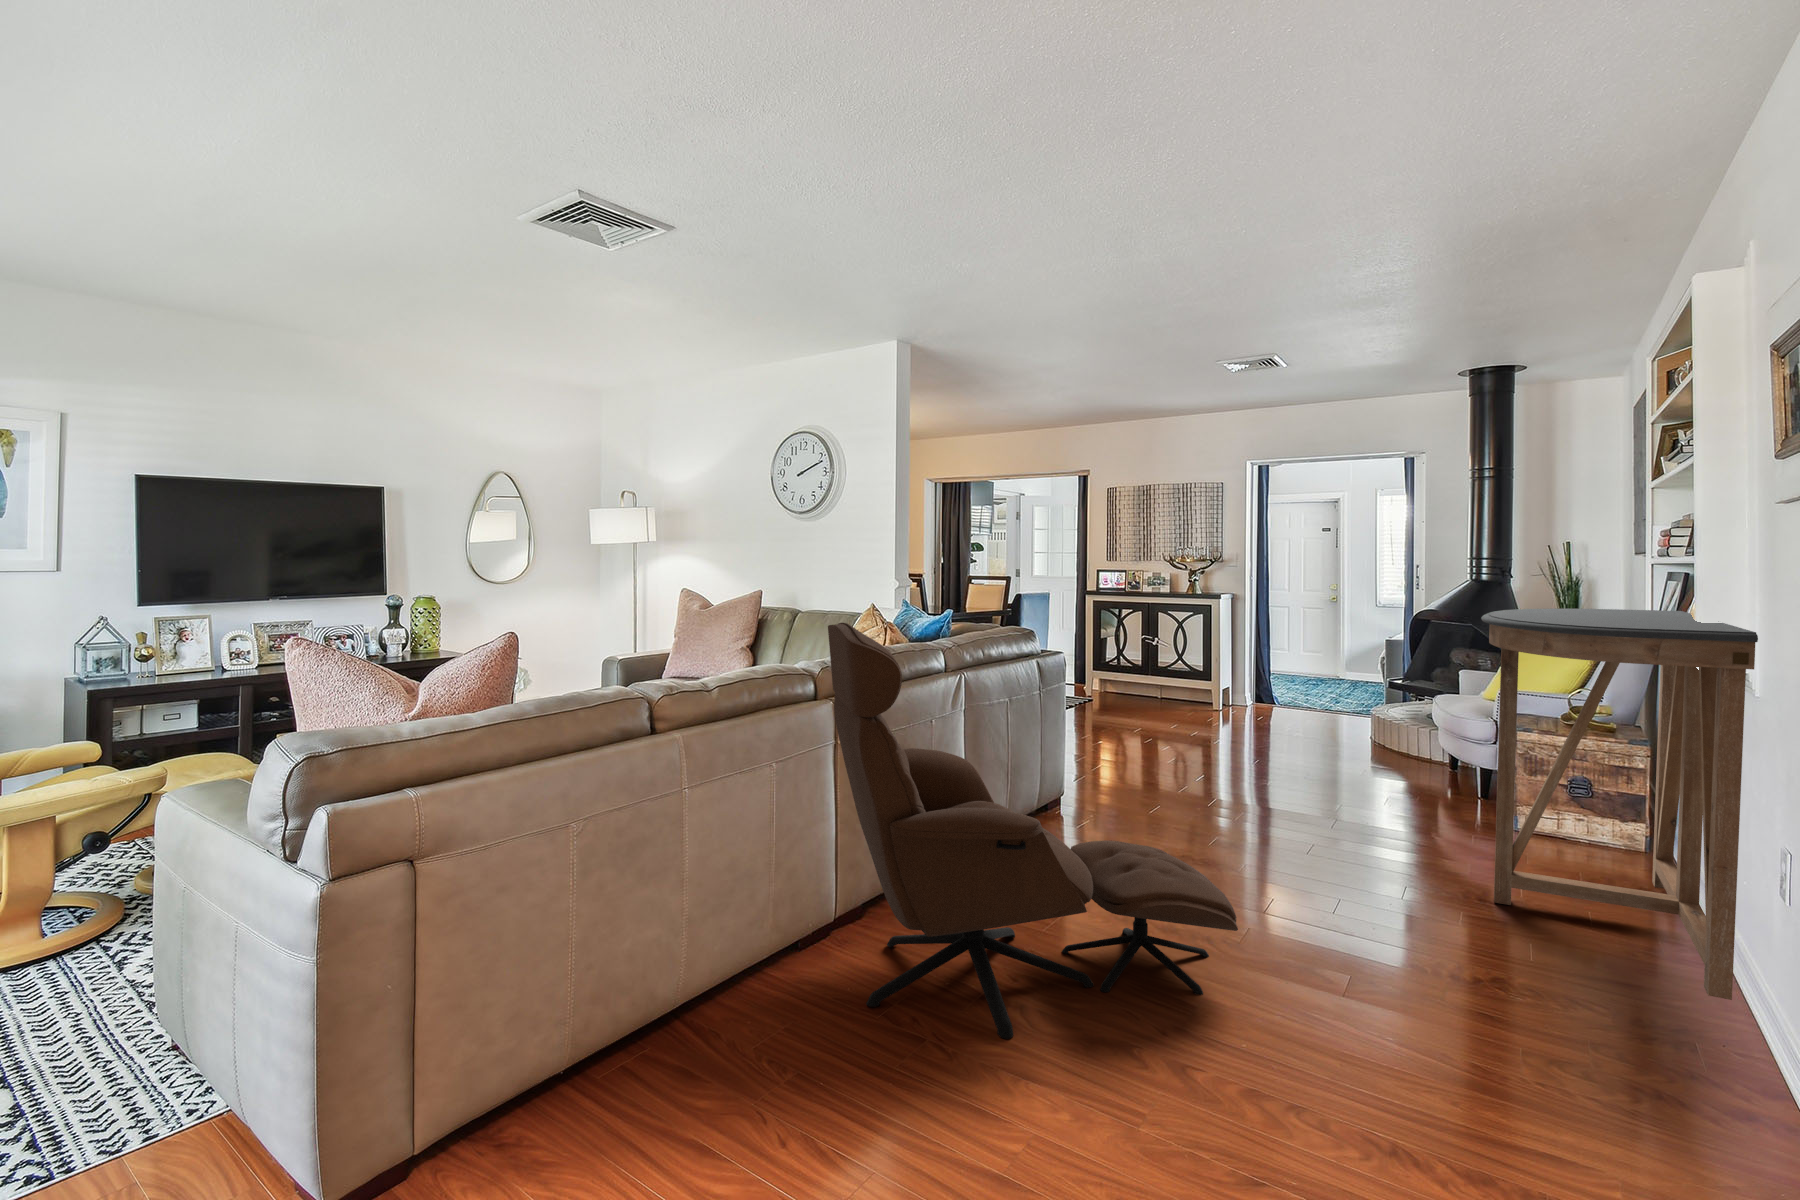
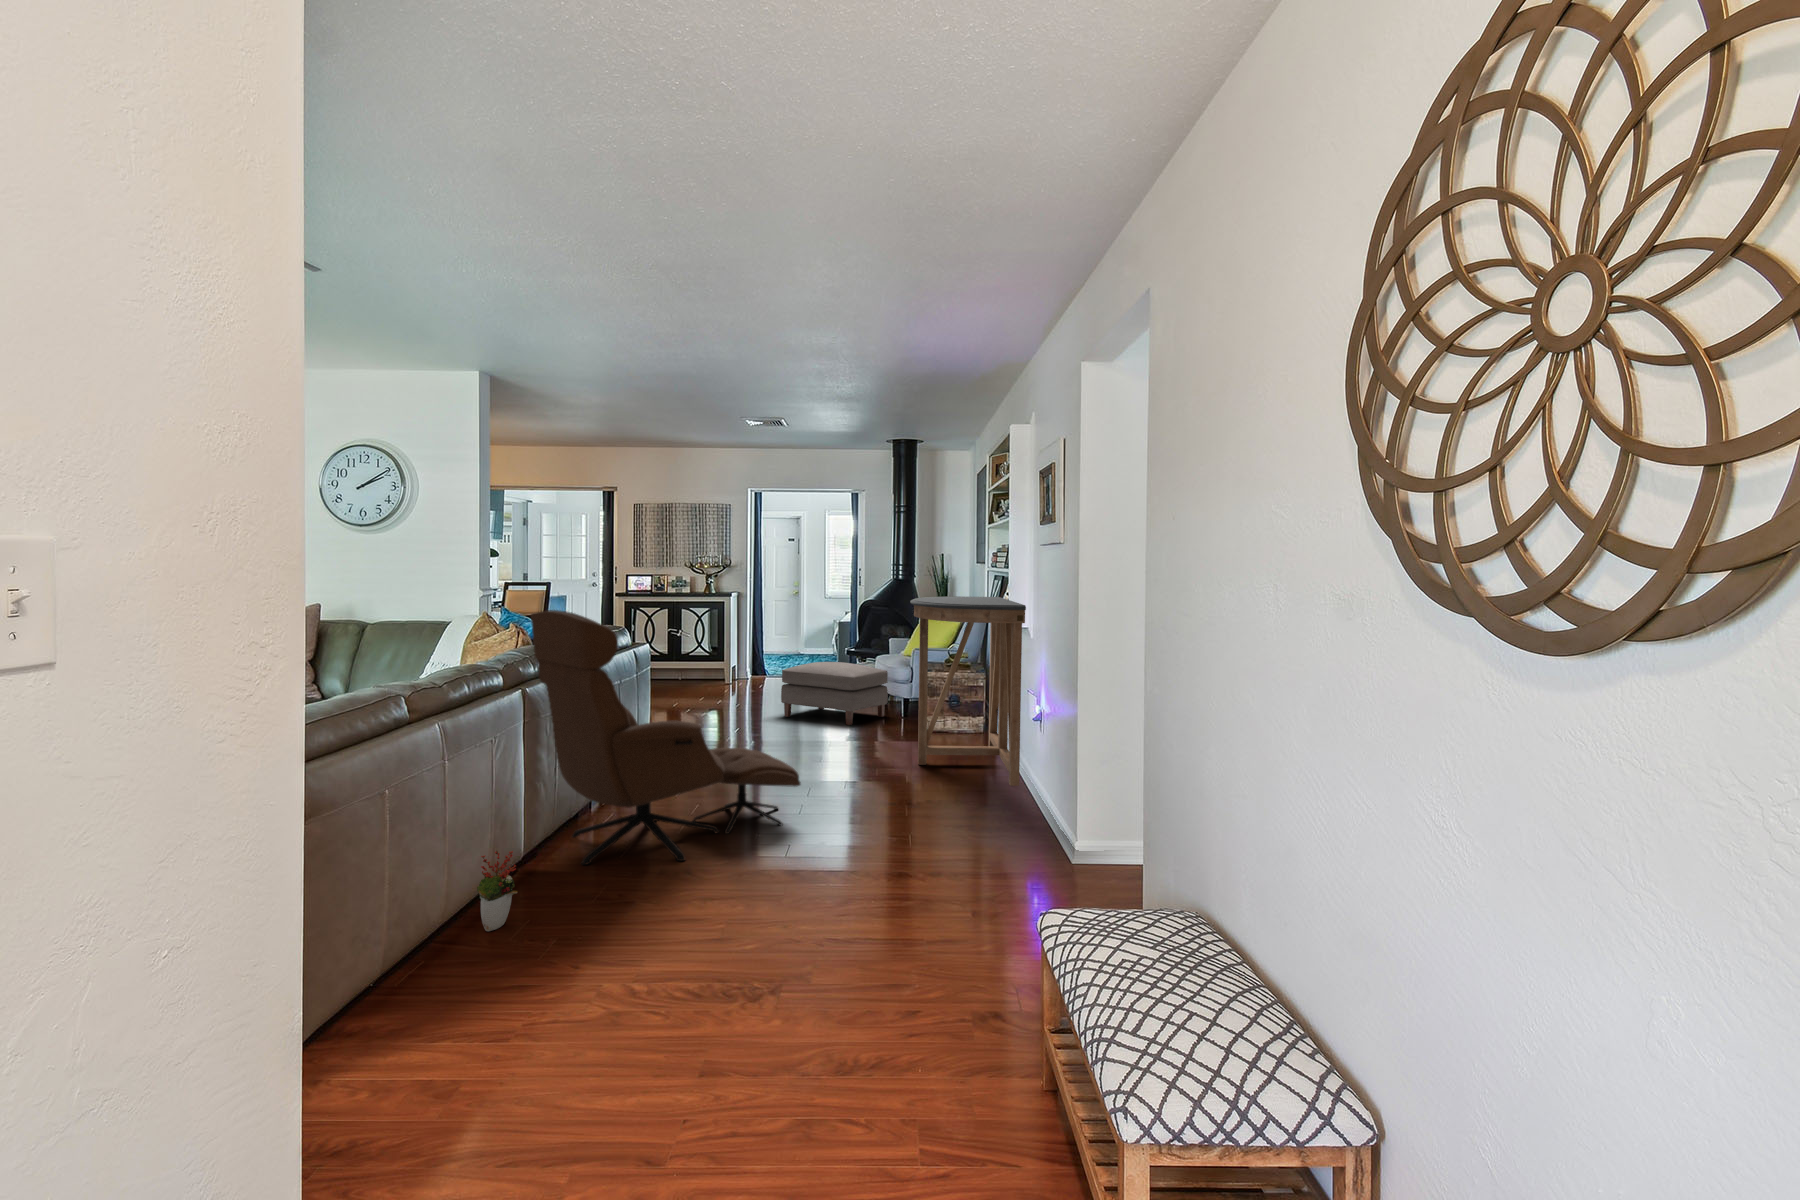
ottoman: none [1275,699,1451,801] -> present [781,662,888,725]
decorative plant: none [646,992,711,1116] -> present [477,851,518,931]

